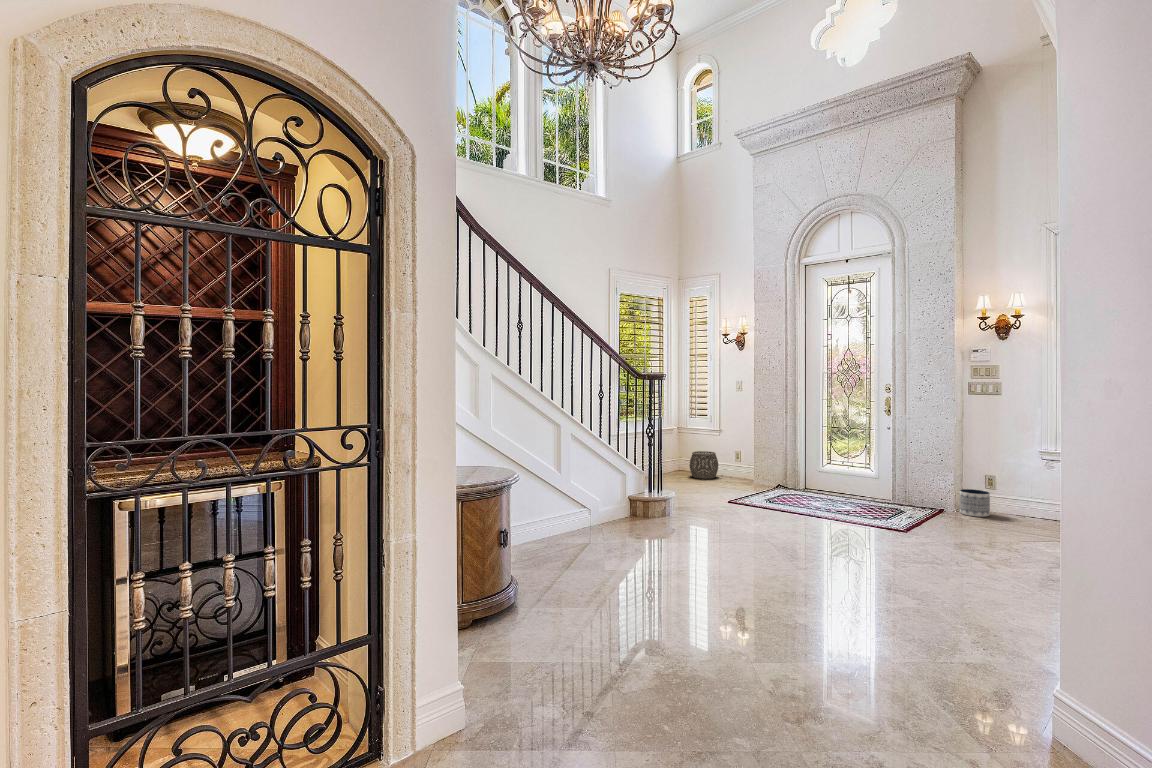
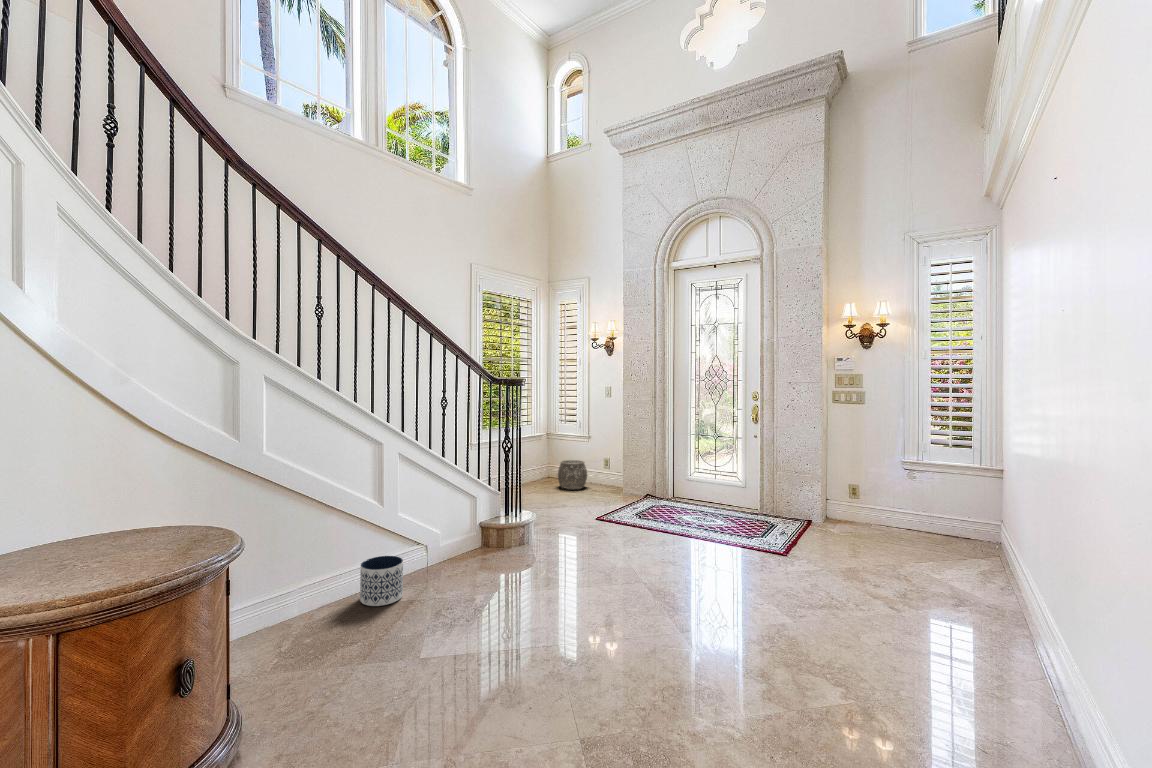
planter: present [960,489,990,517] -> present [360,556,403,606]

